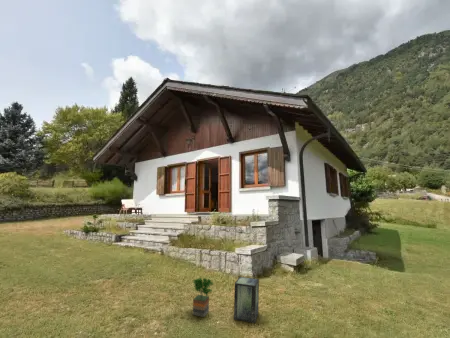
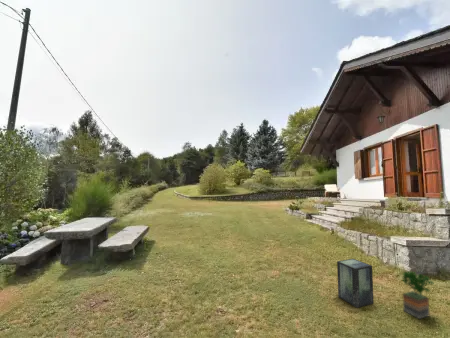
potted tree: present [193,278,213,317] -> present [403,272,434,319]

